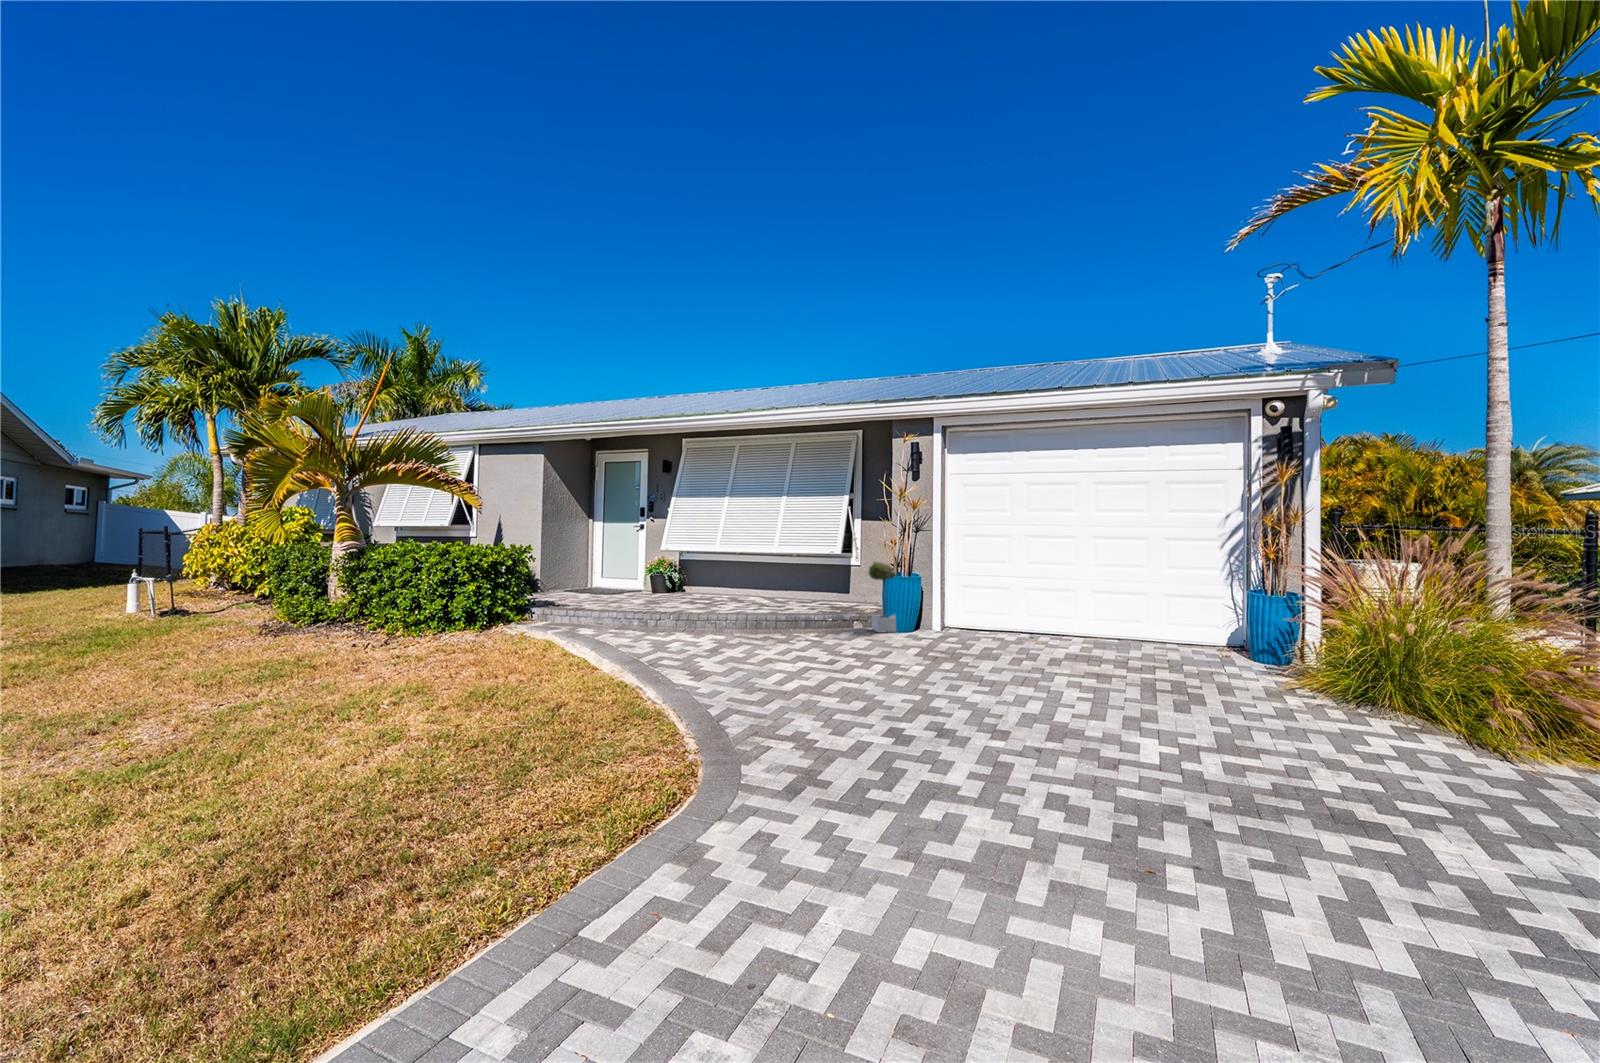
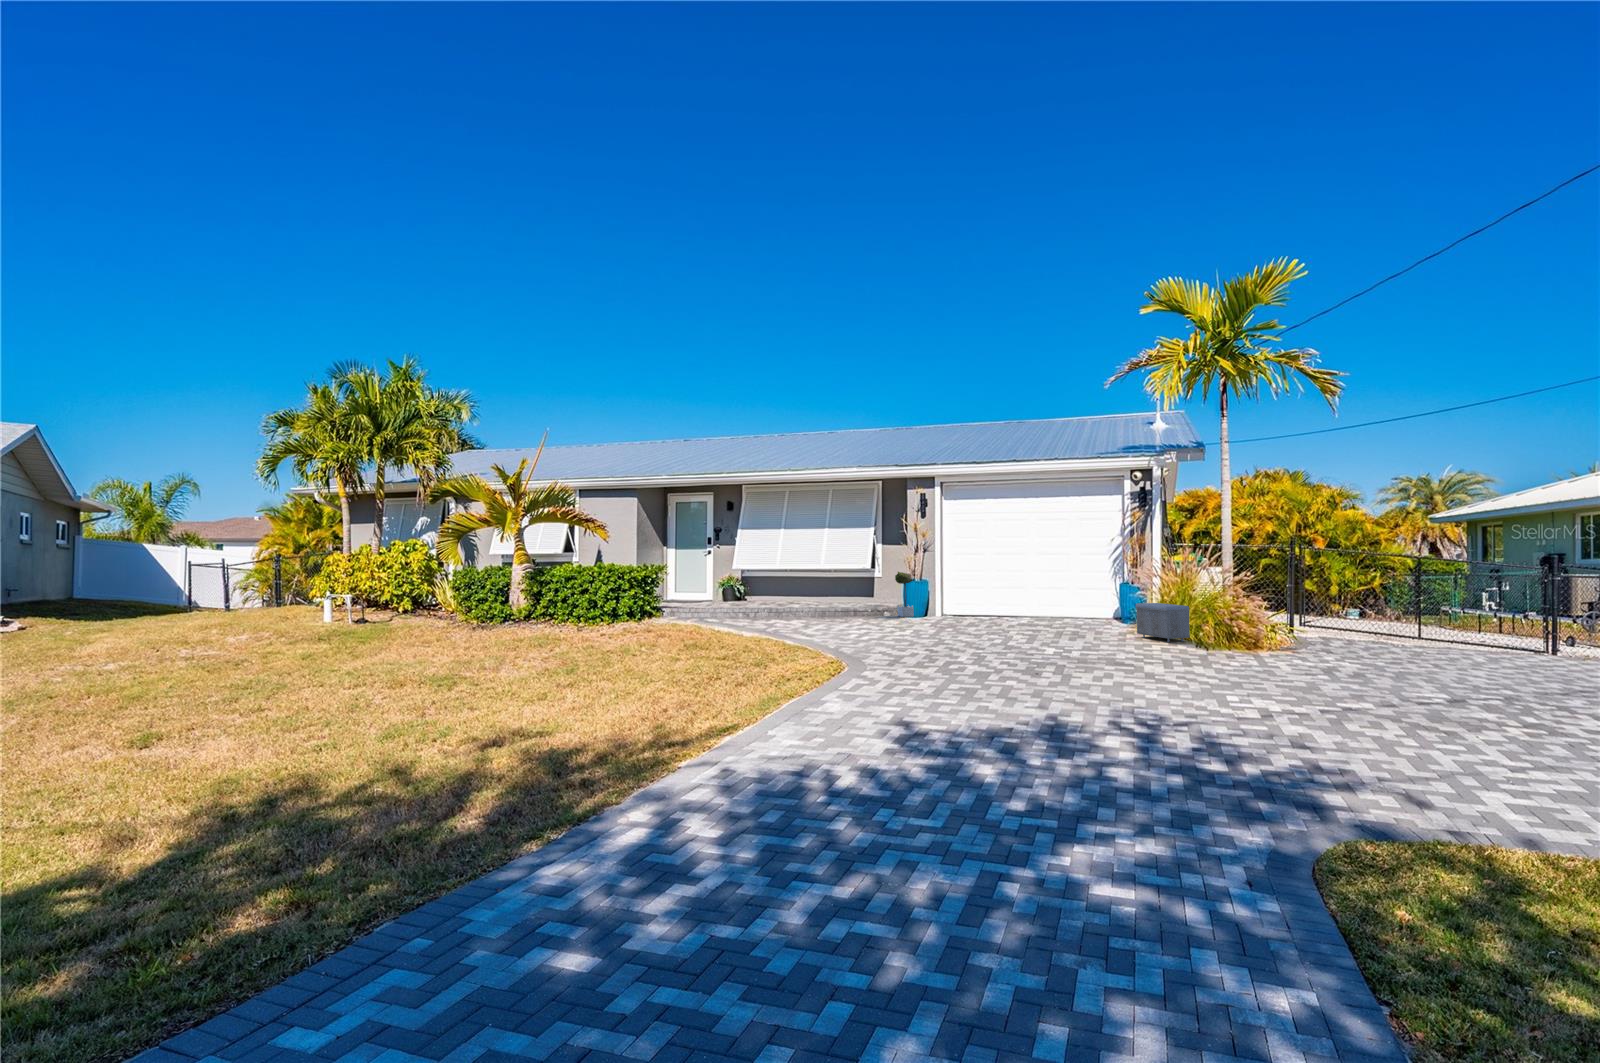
storage bench: none [1325,642,1469,737] -> present [1136,603,1190,642]

